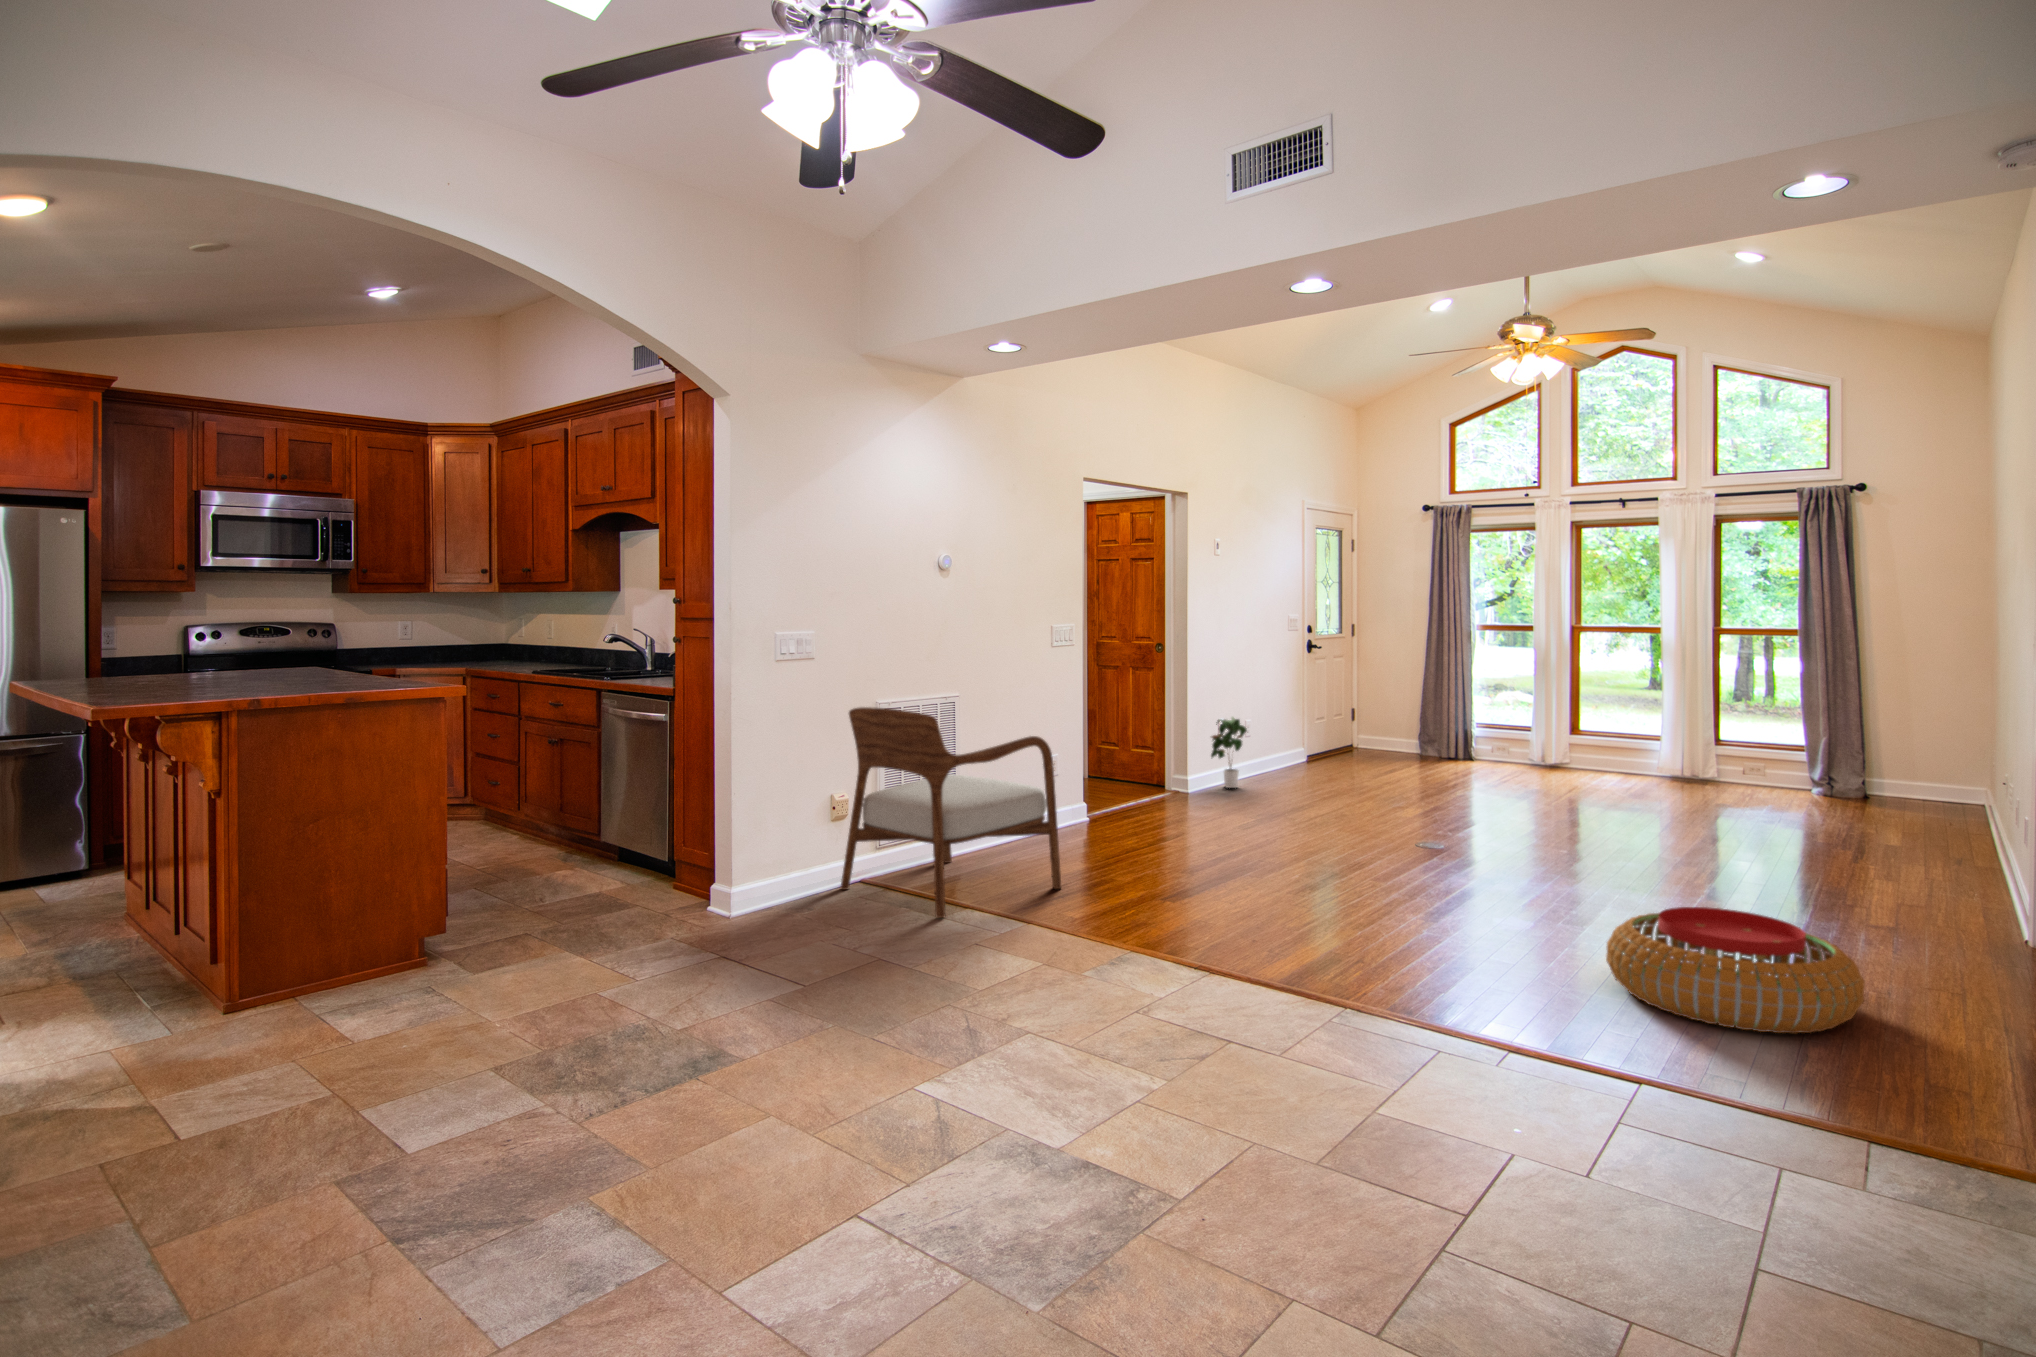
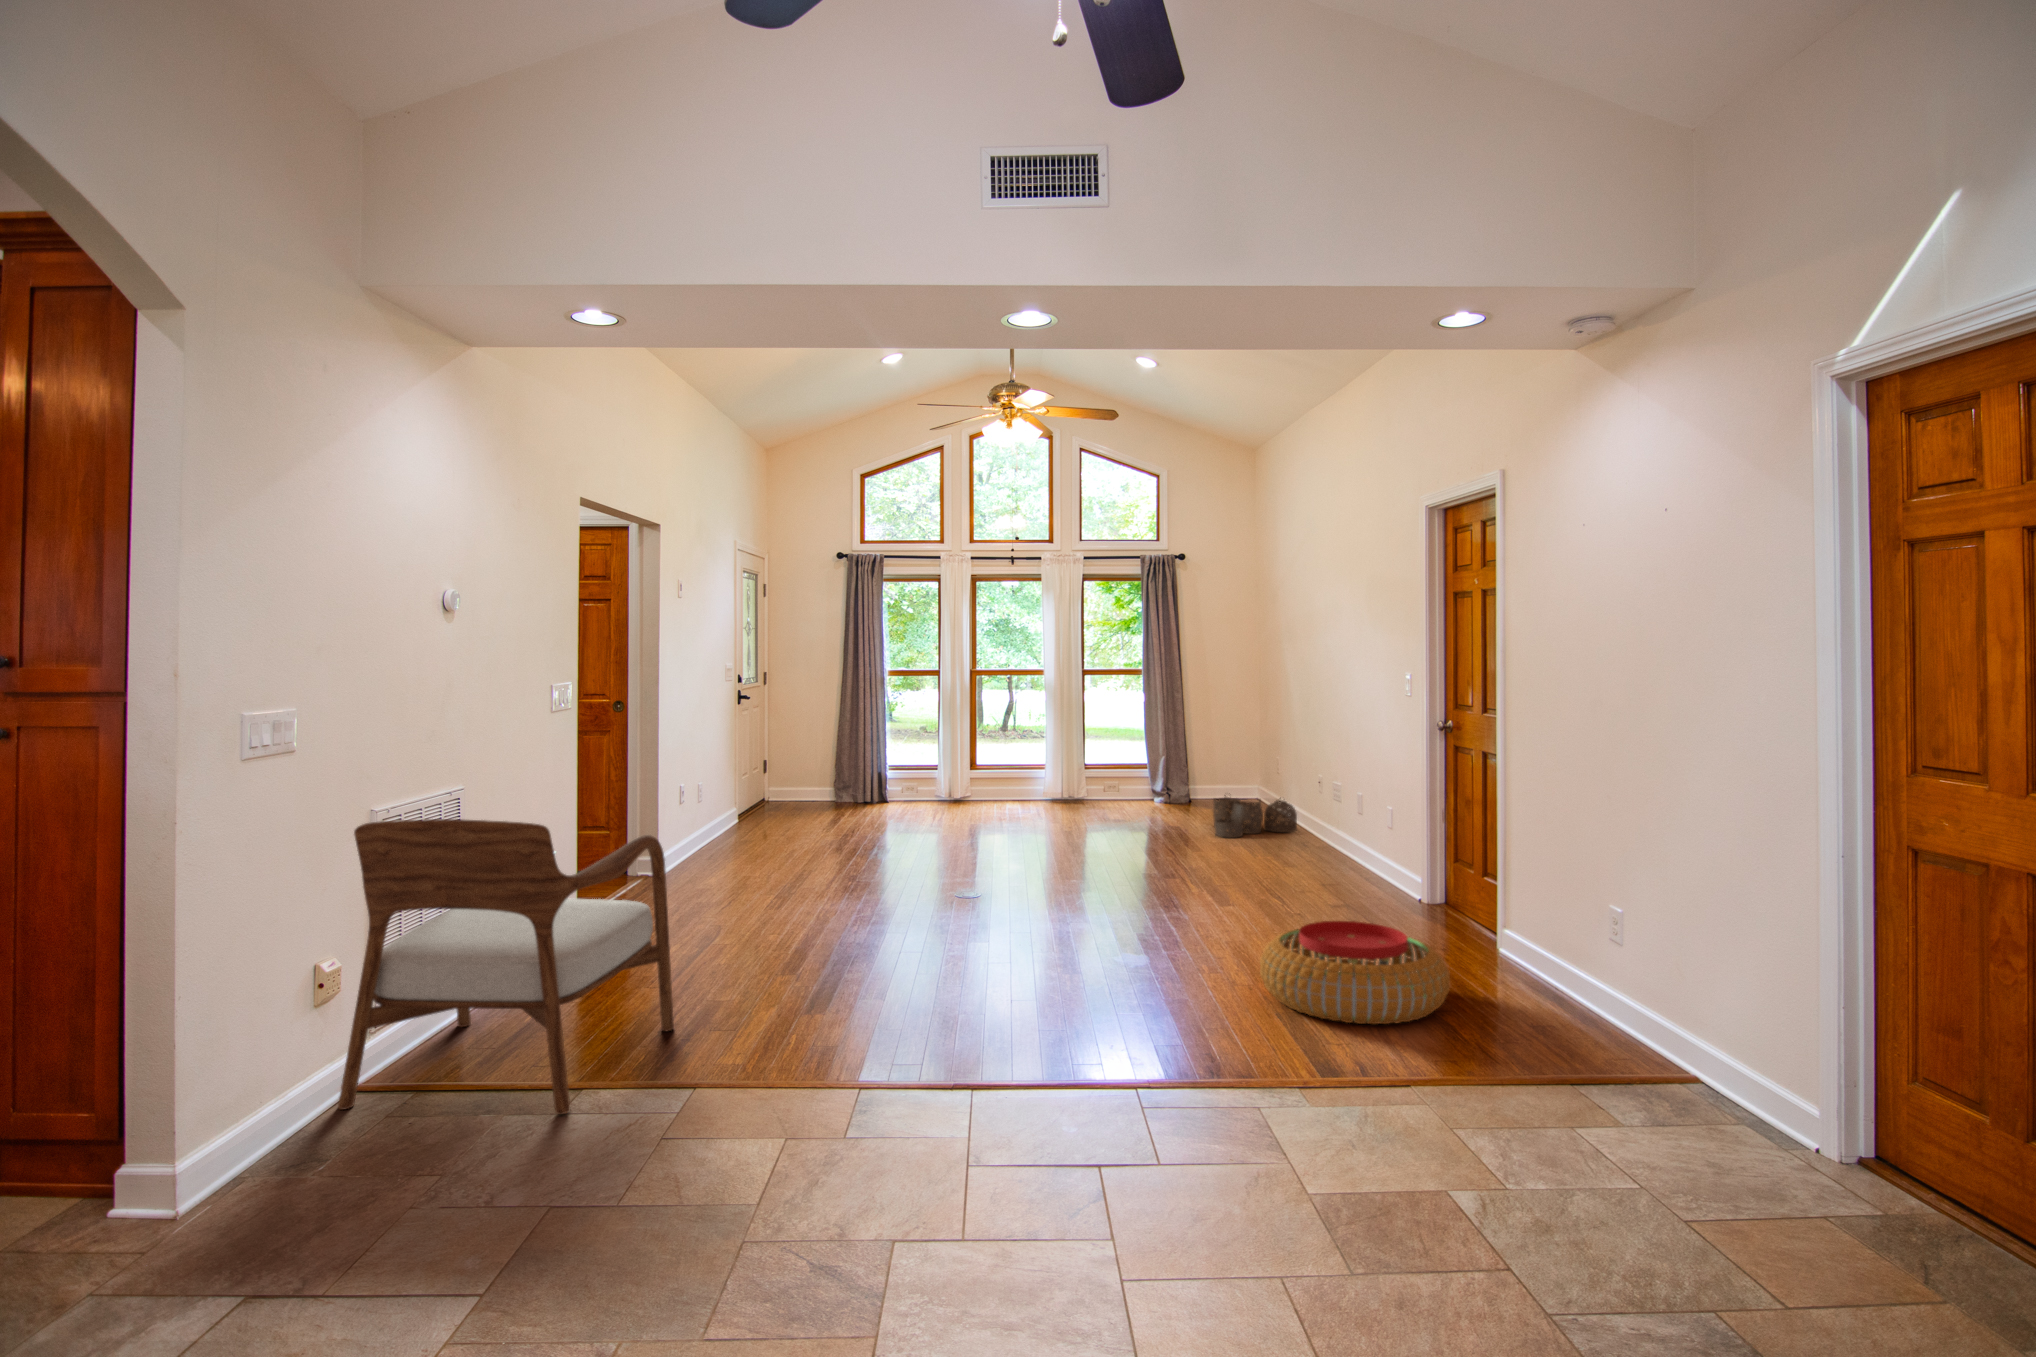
potted plant: present [1211,717,1247,788] -> none [681,779,716,862]
woven basket: none [1838,783,1988,841] -> present [1213,795,1297,838]

